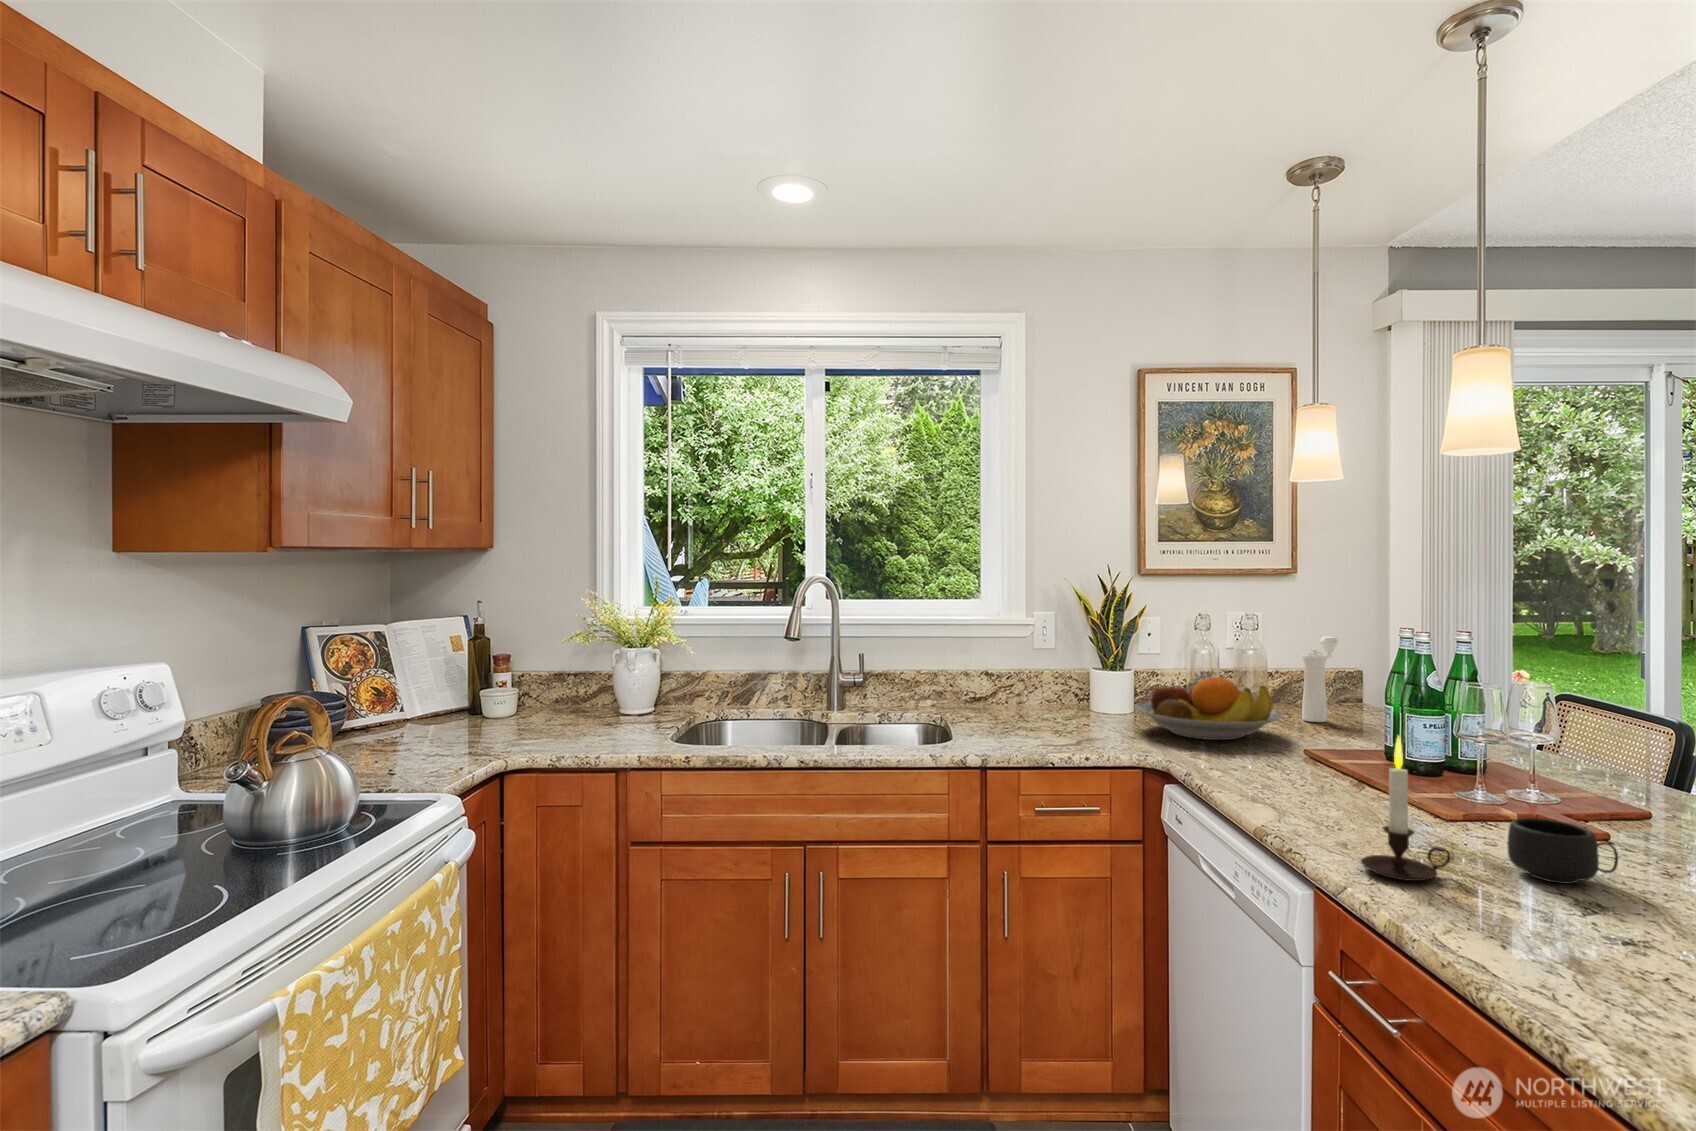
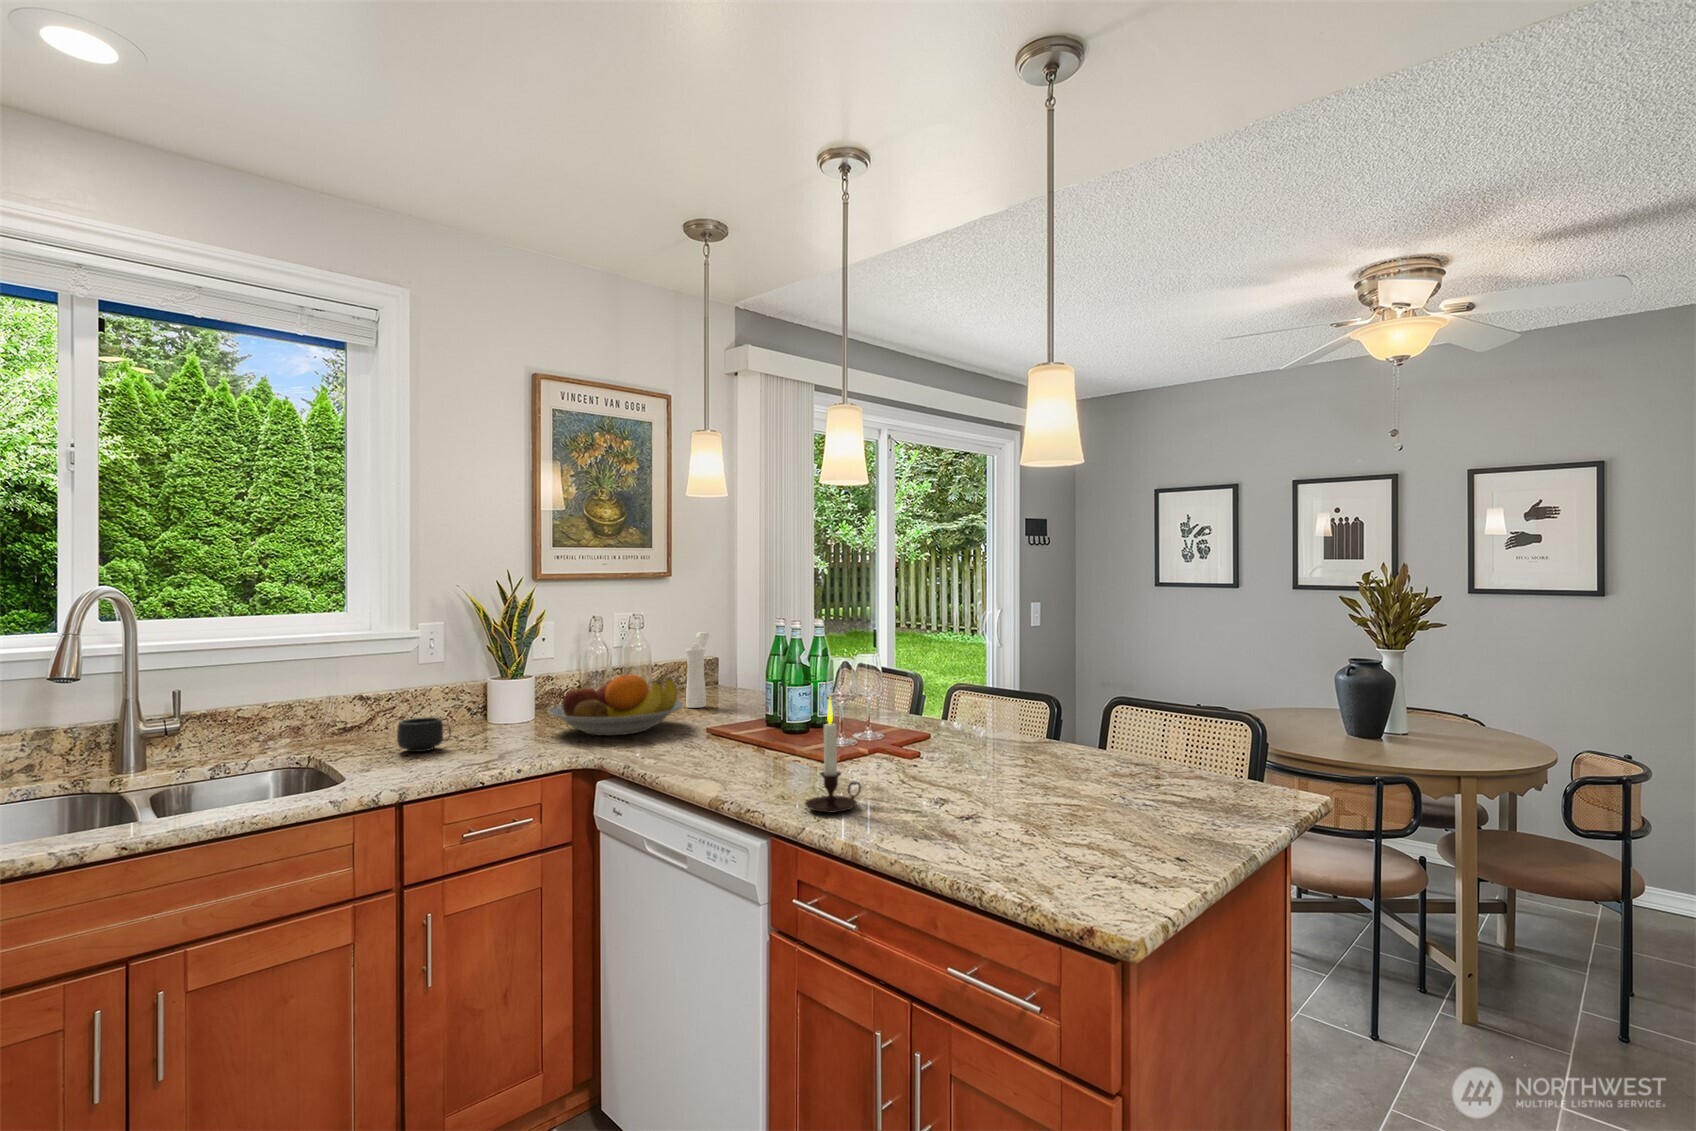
mug: present [1507,818,1618,884] -> present [397,717,451,752]

